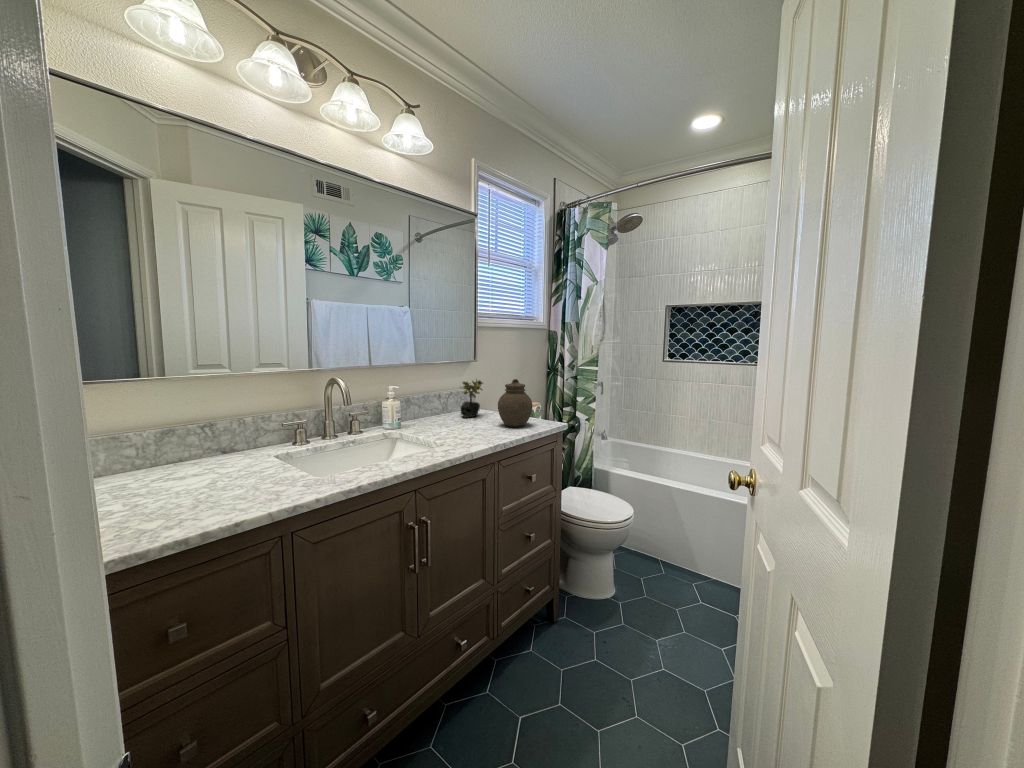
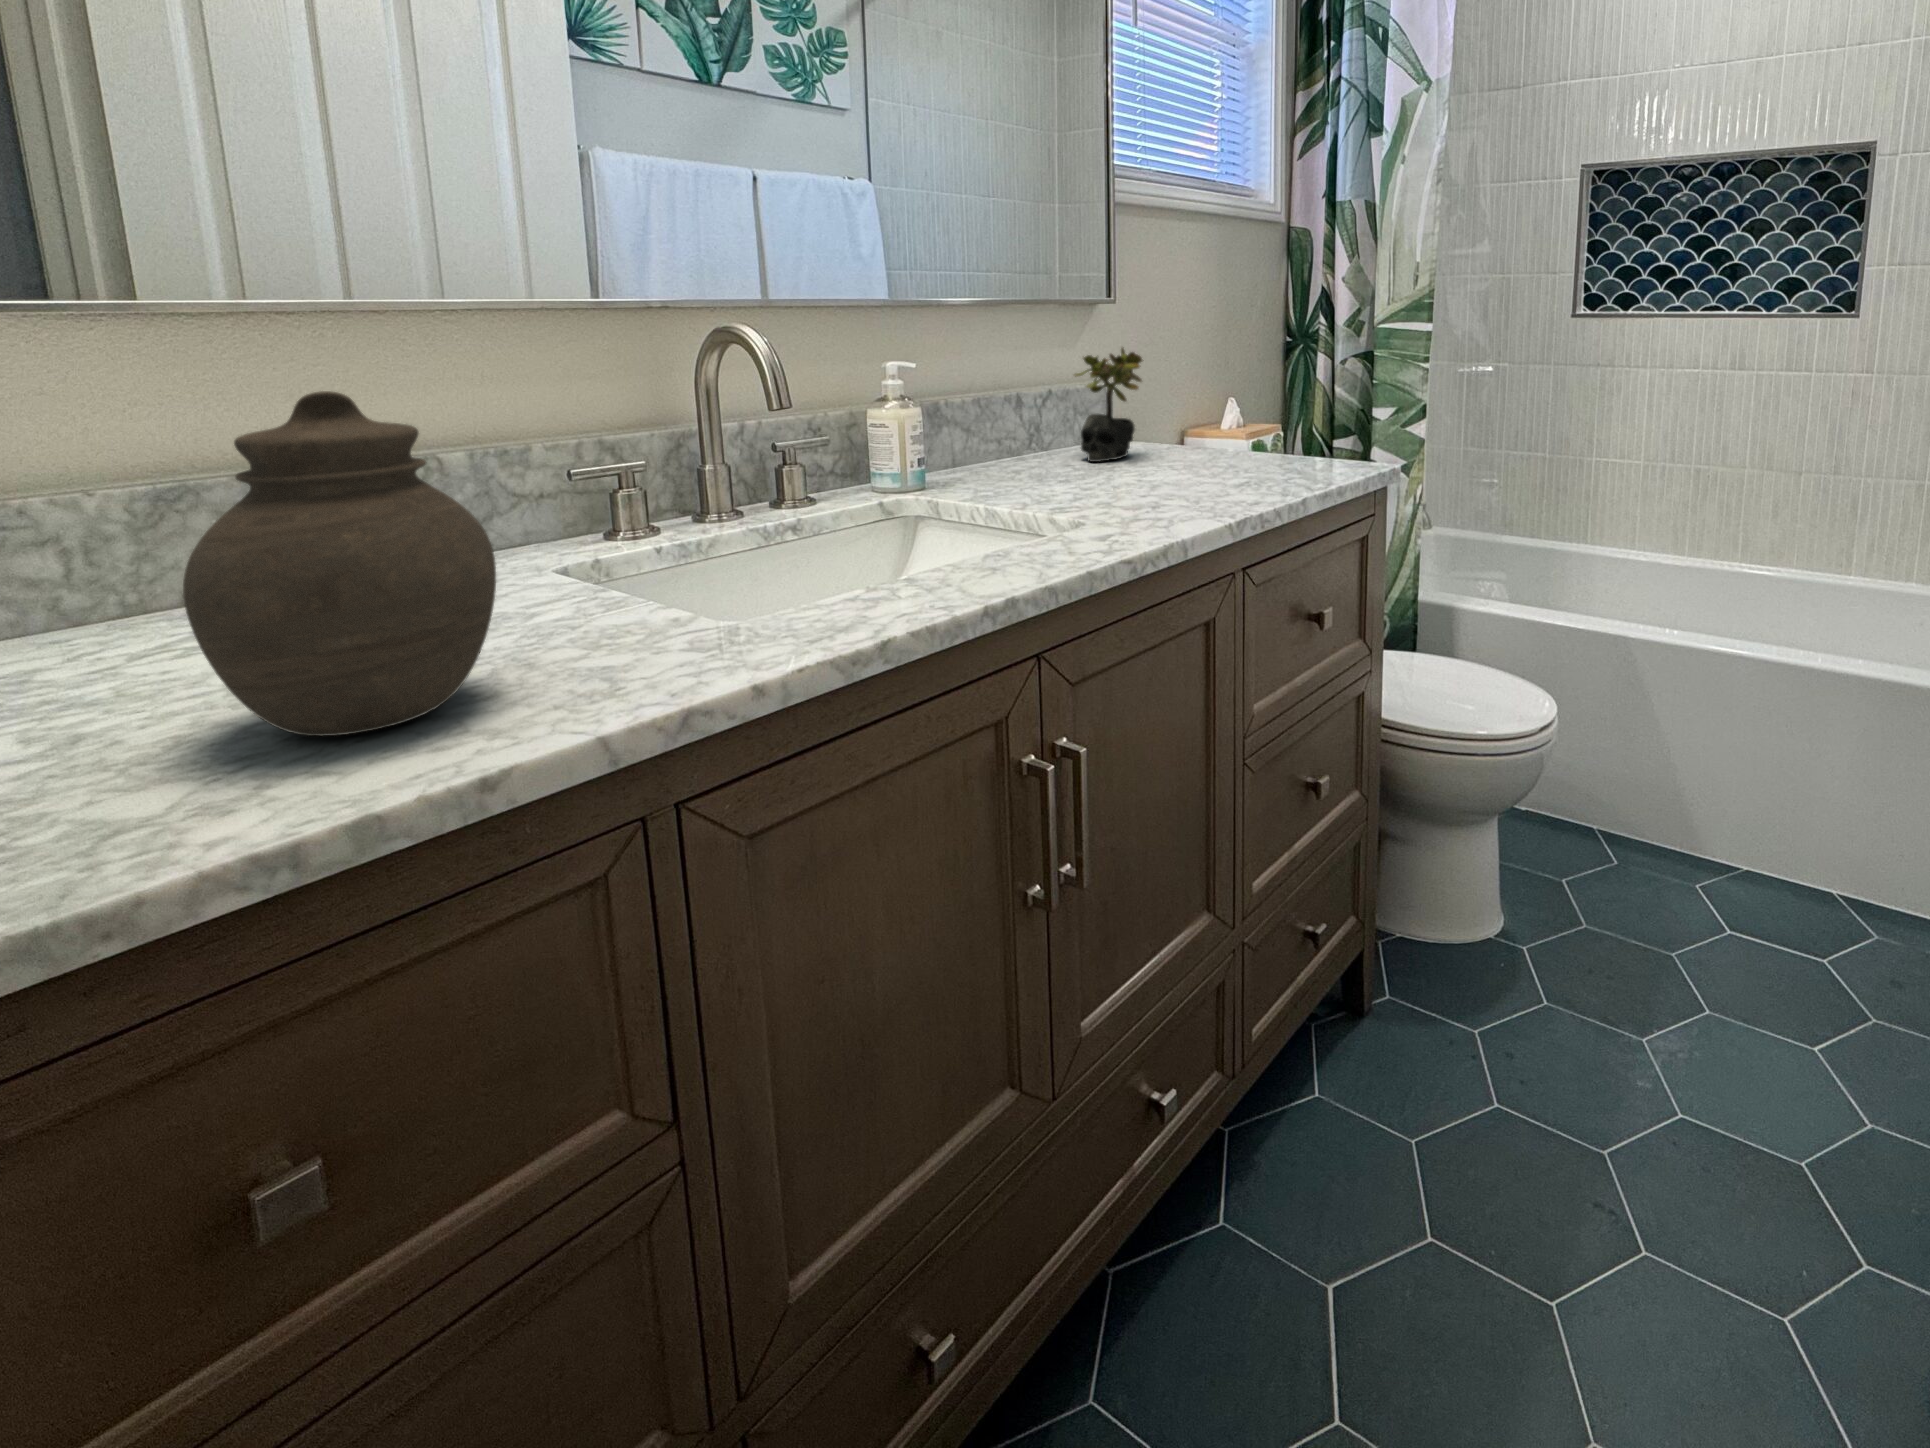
jar: present [498,379,532,427] -> present [183,391,496,736]

